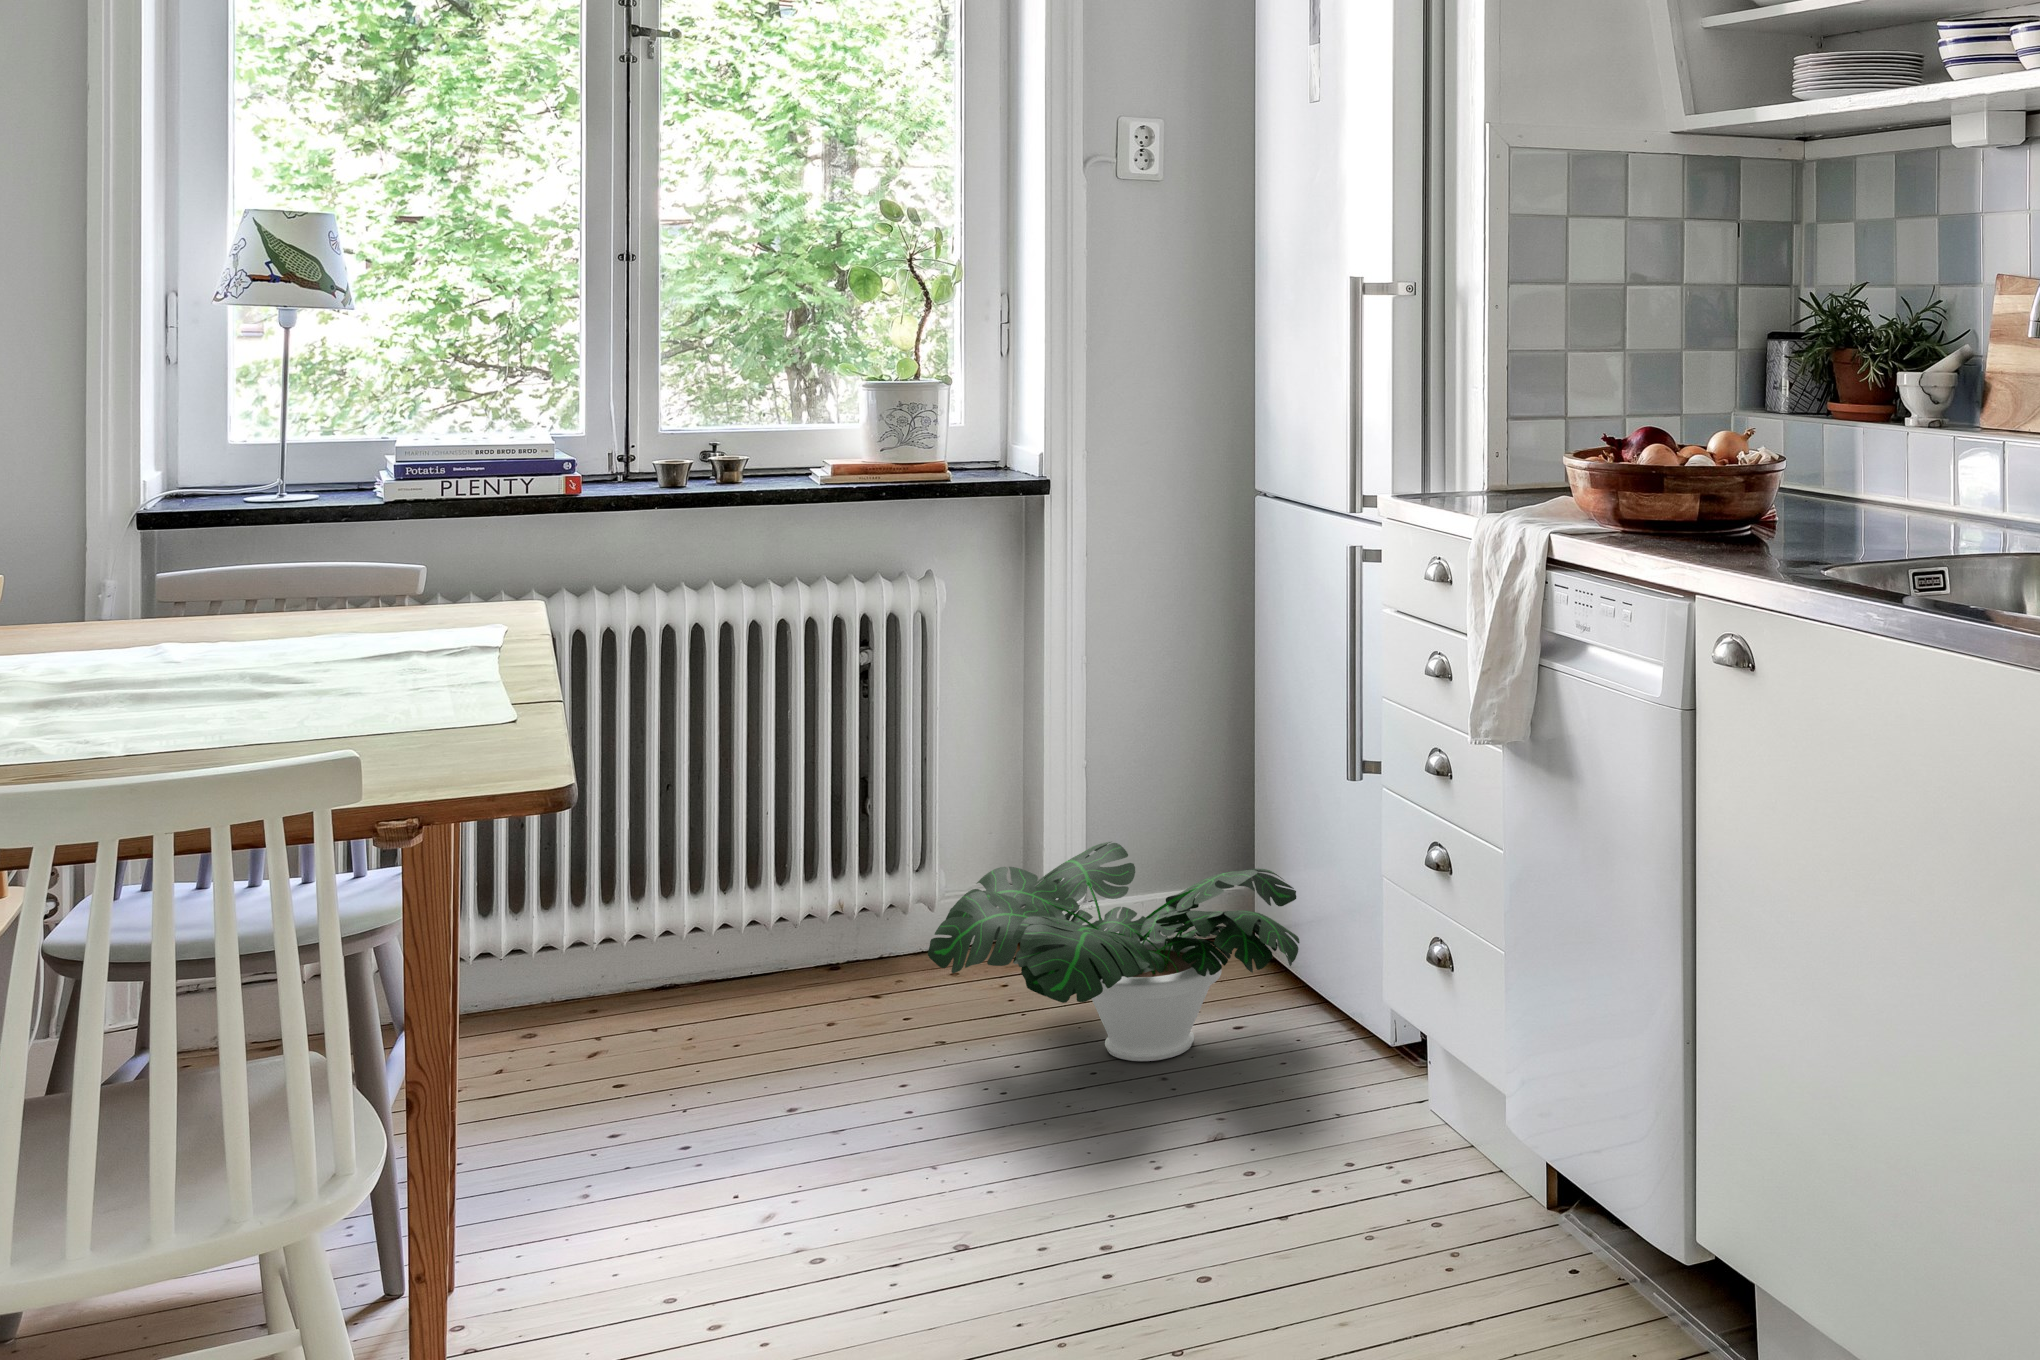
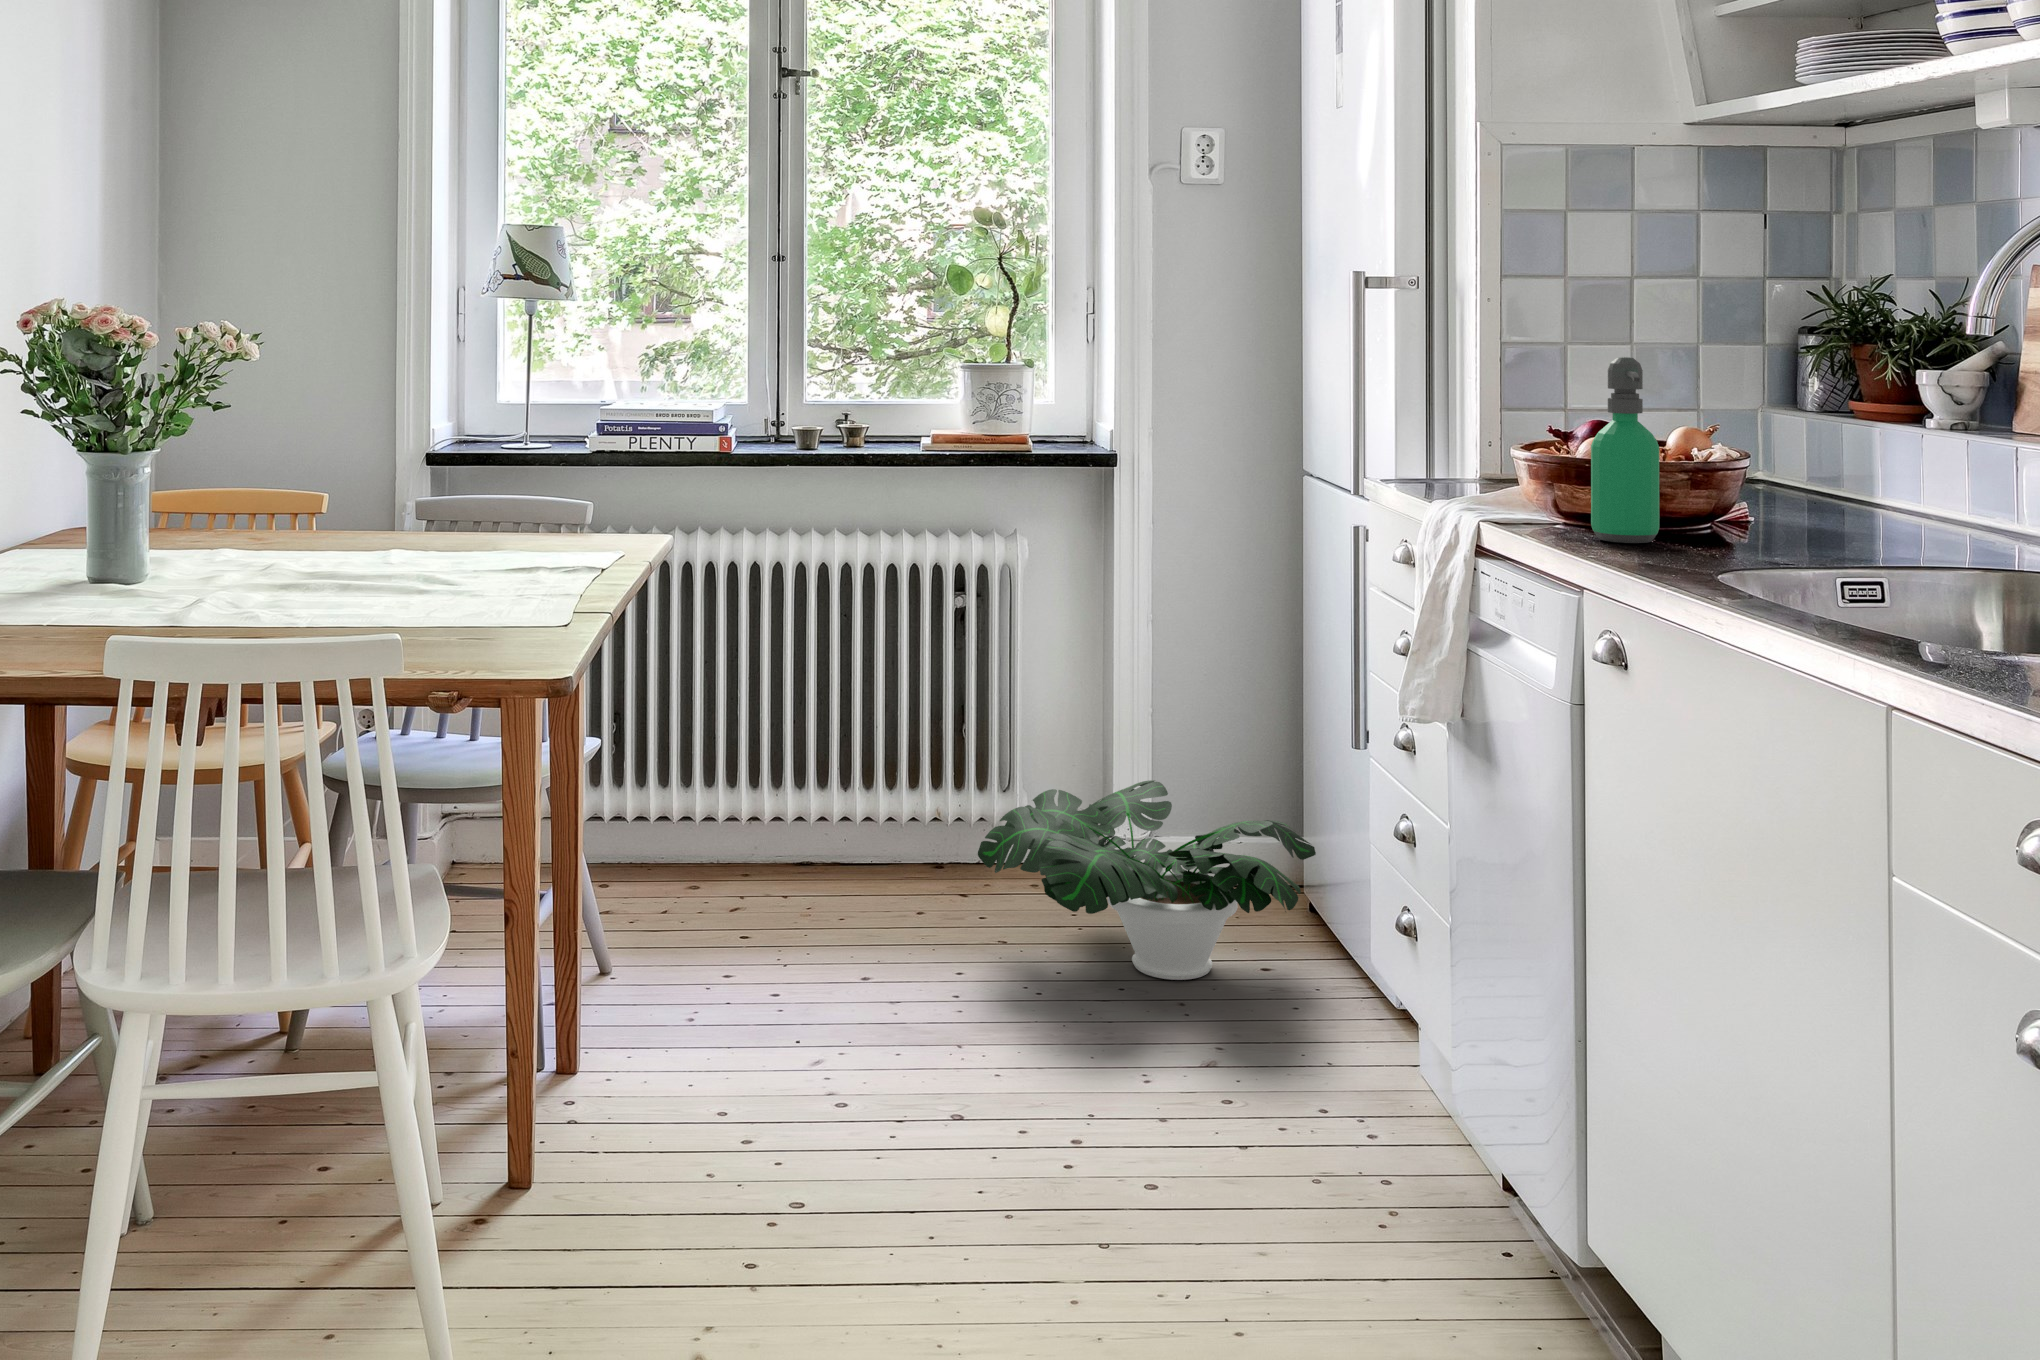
soap dispenser: none [1672,359,1735,543] -> present [1591,357,1659,543]

